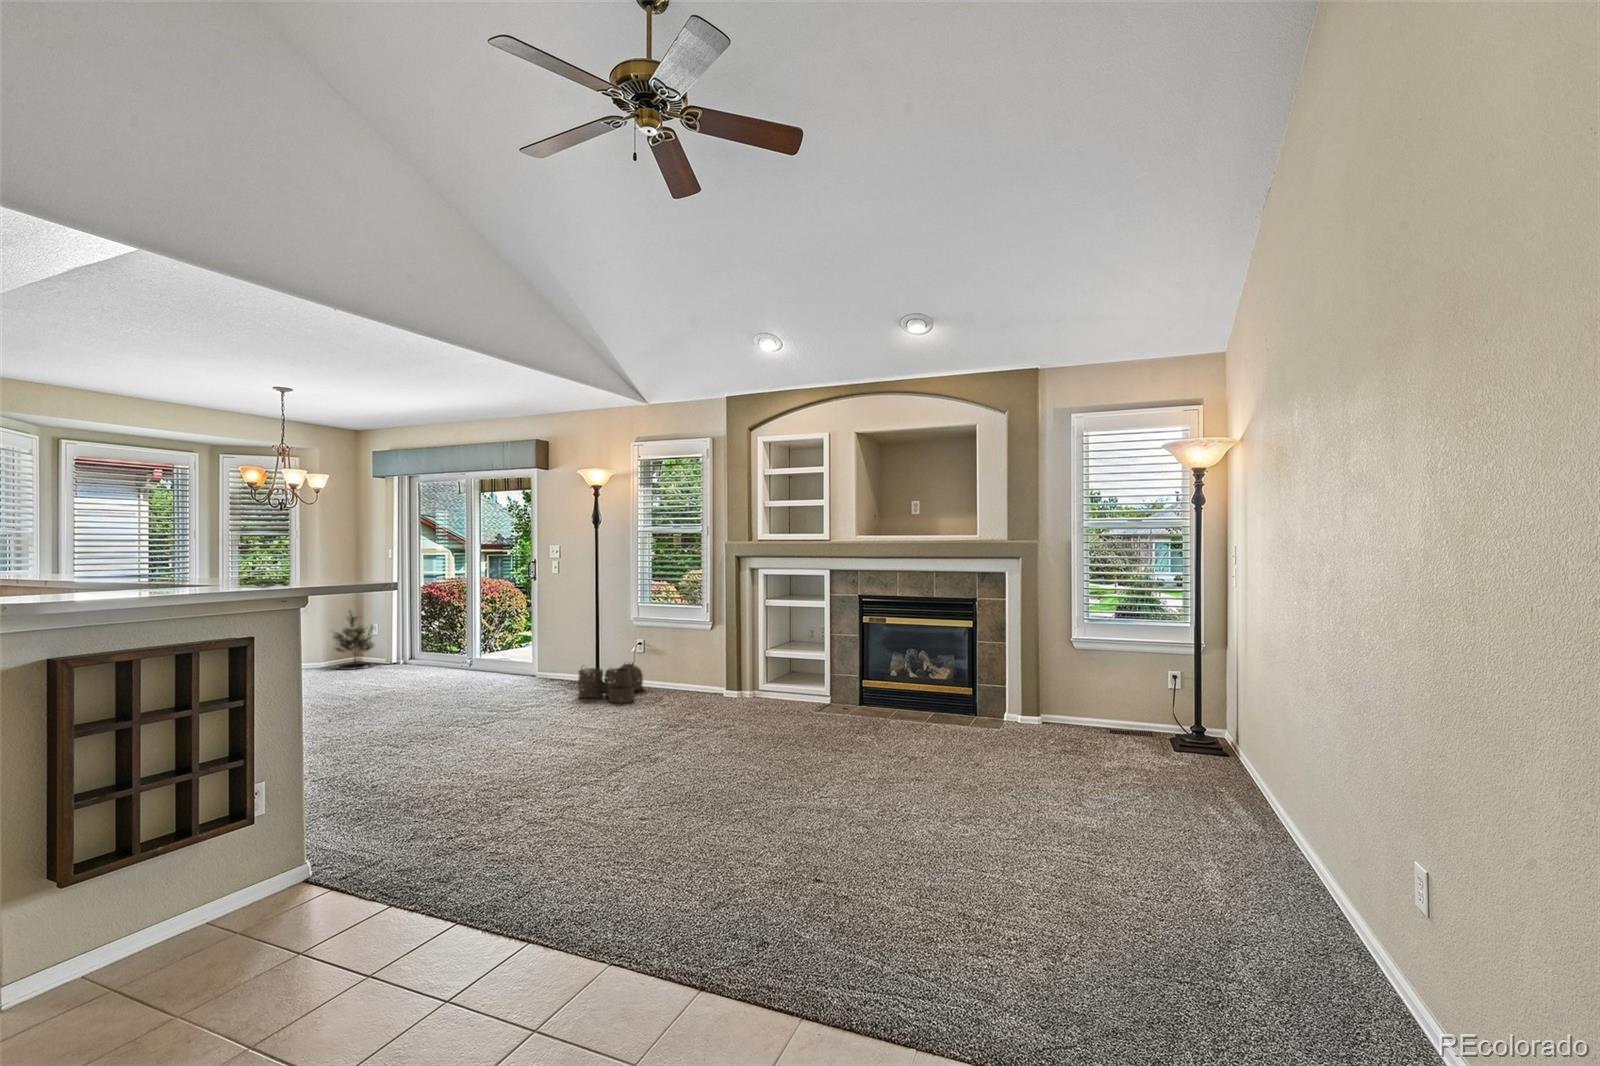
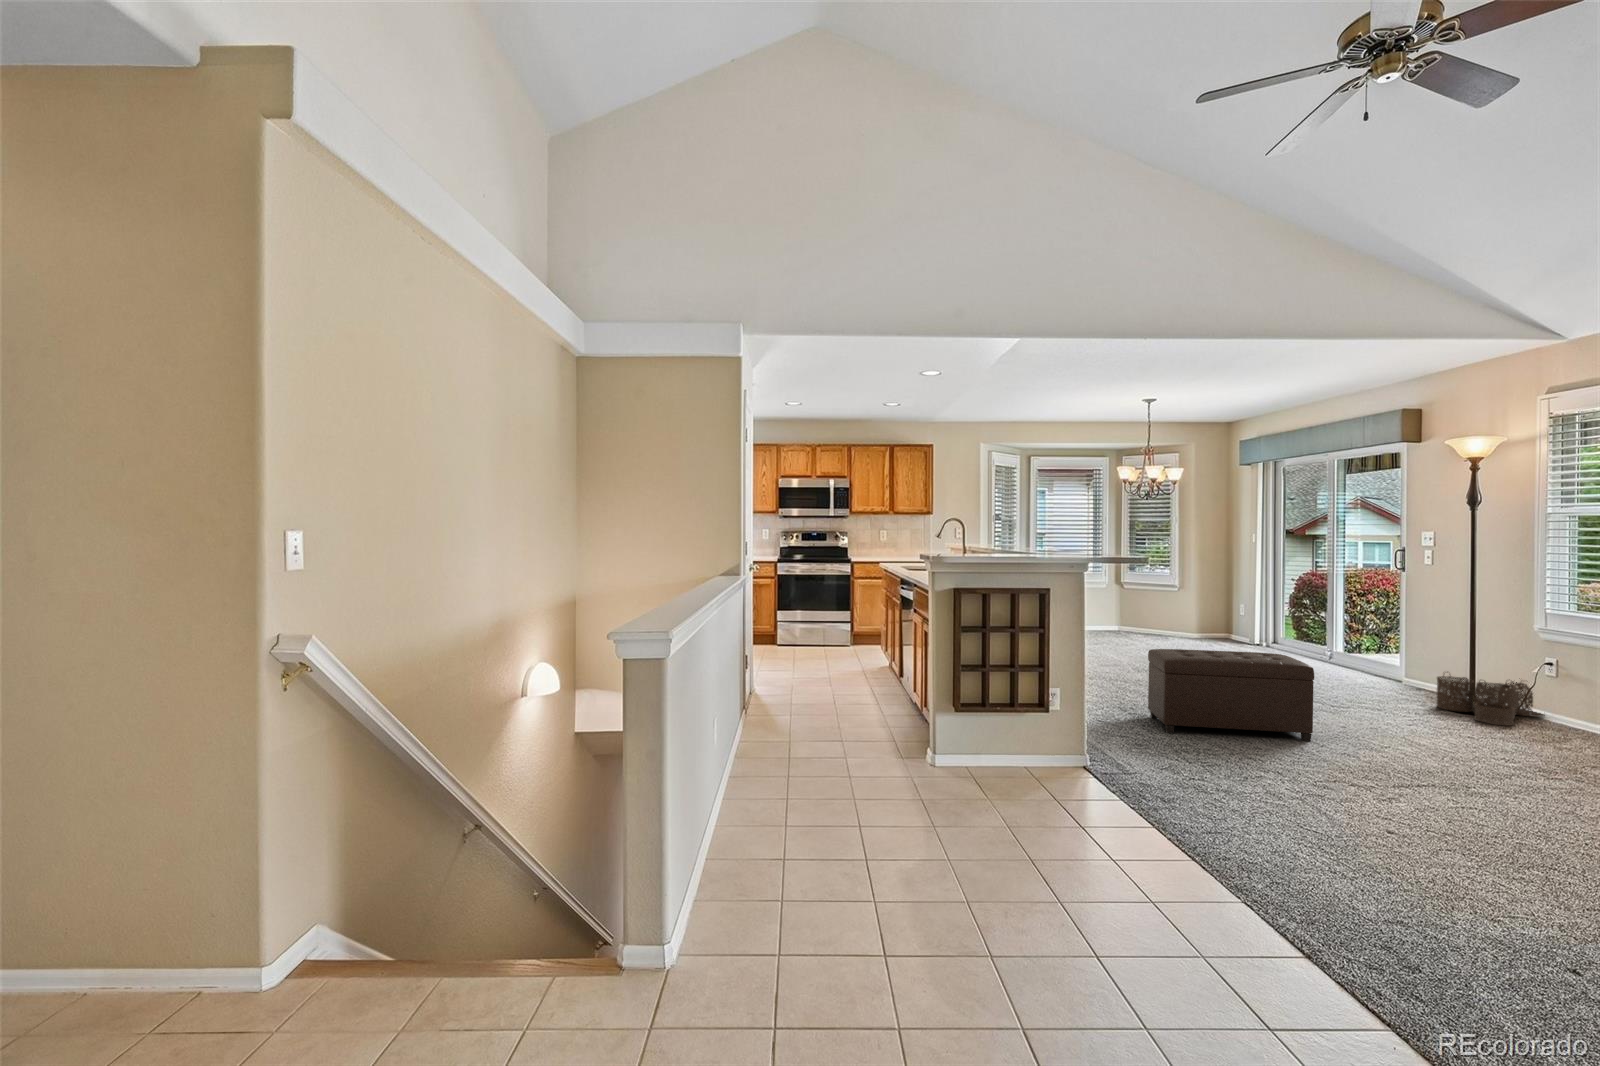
potted tree: present [334,615,375,670] -> none [1199,587,1242,642]
ottoman: none [341,674,522,791] -> present [1148,649,1314,741]

